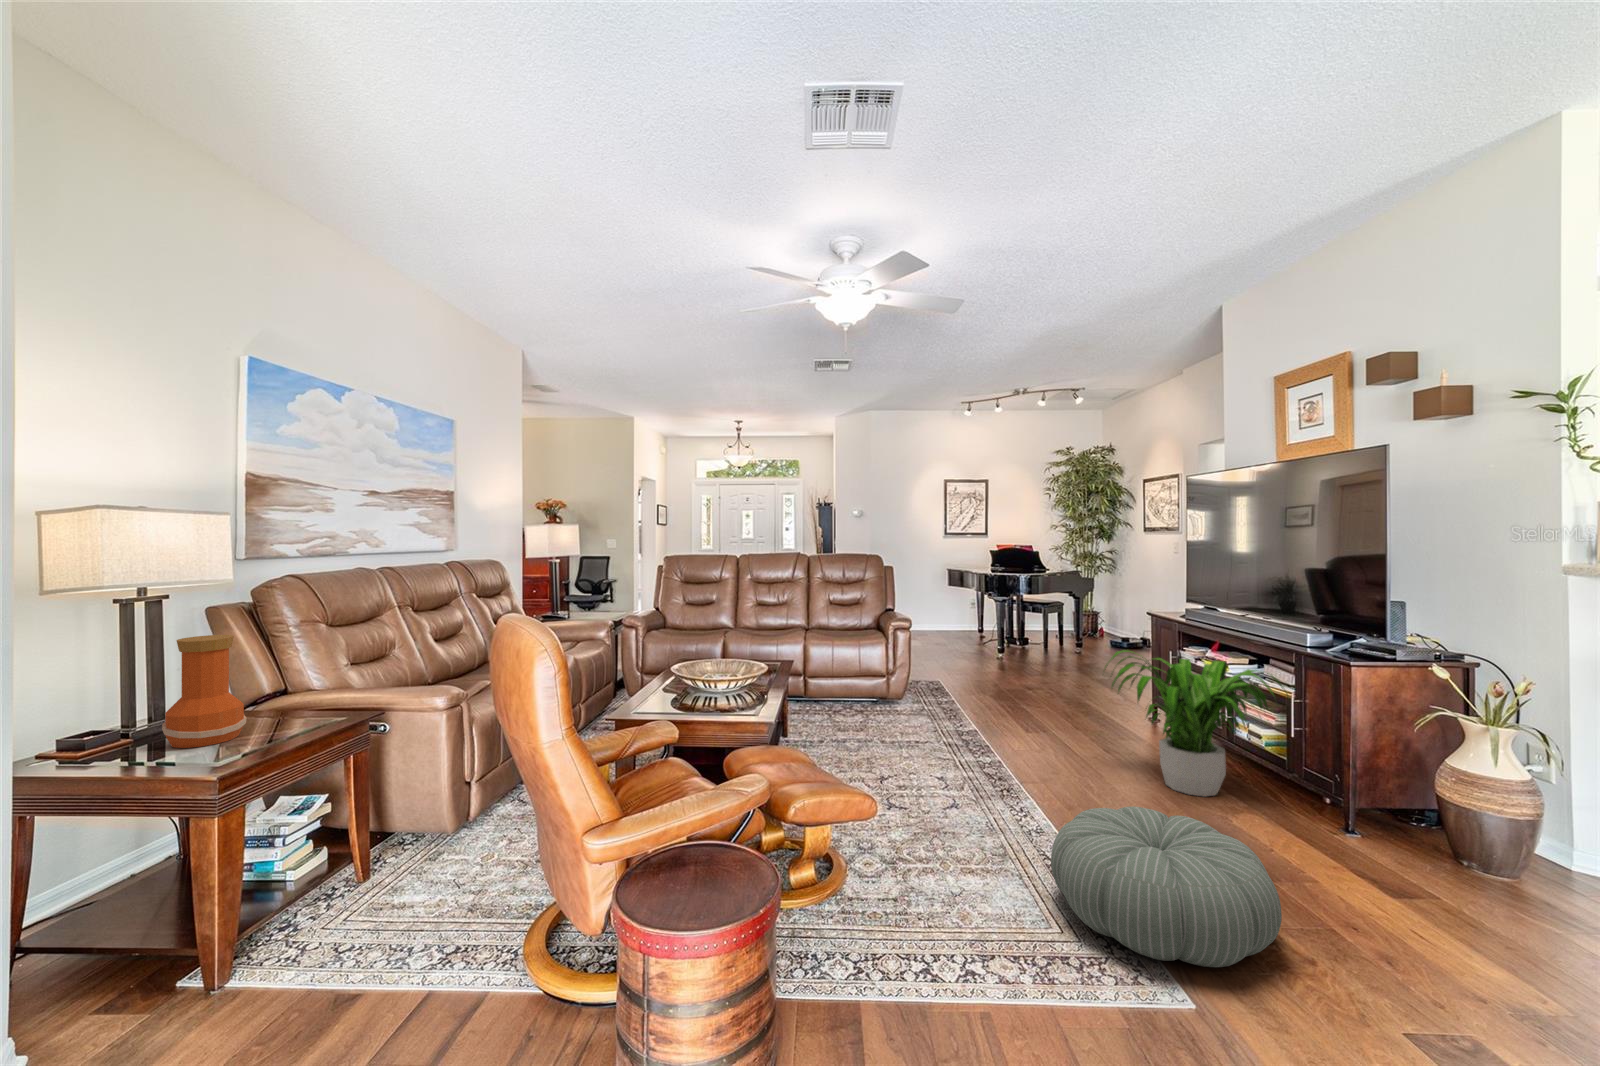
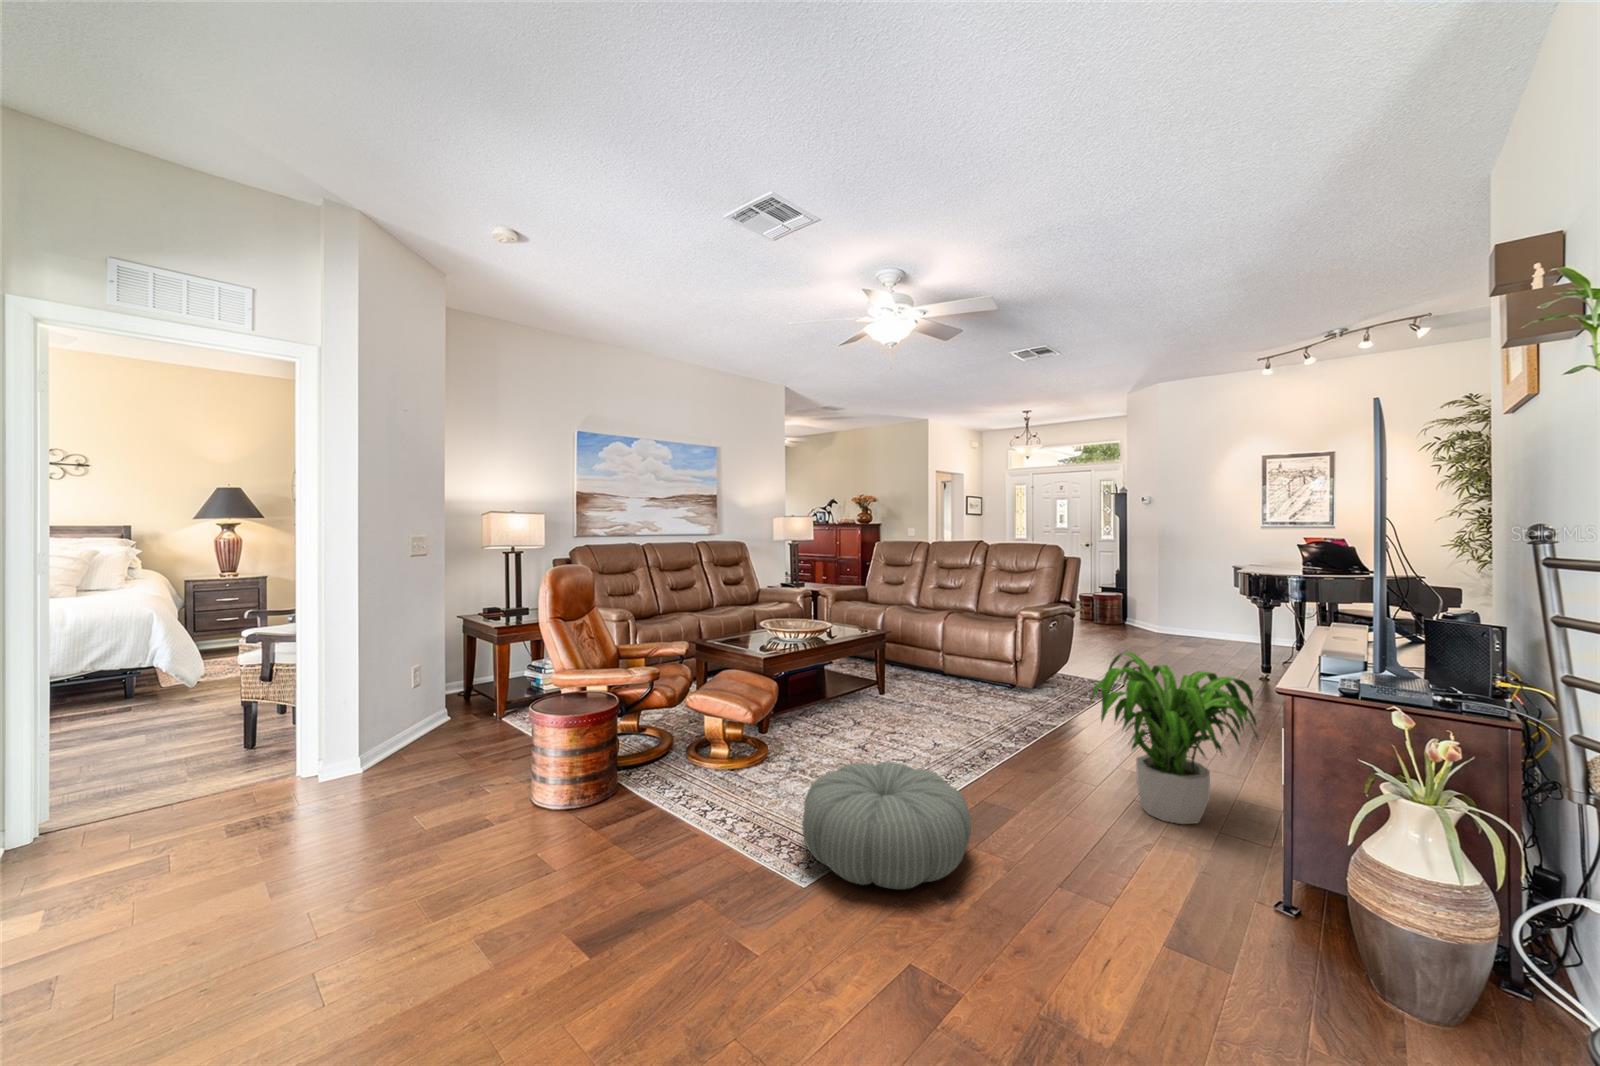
vase: present [162,635,246,748] -> none [490,573,521,622]

